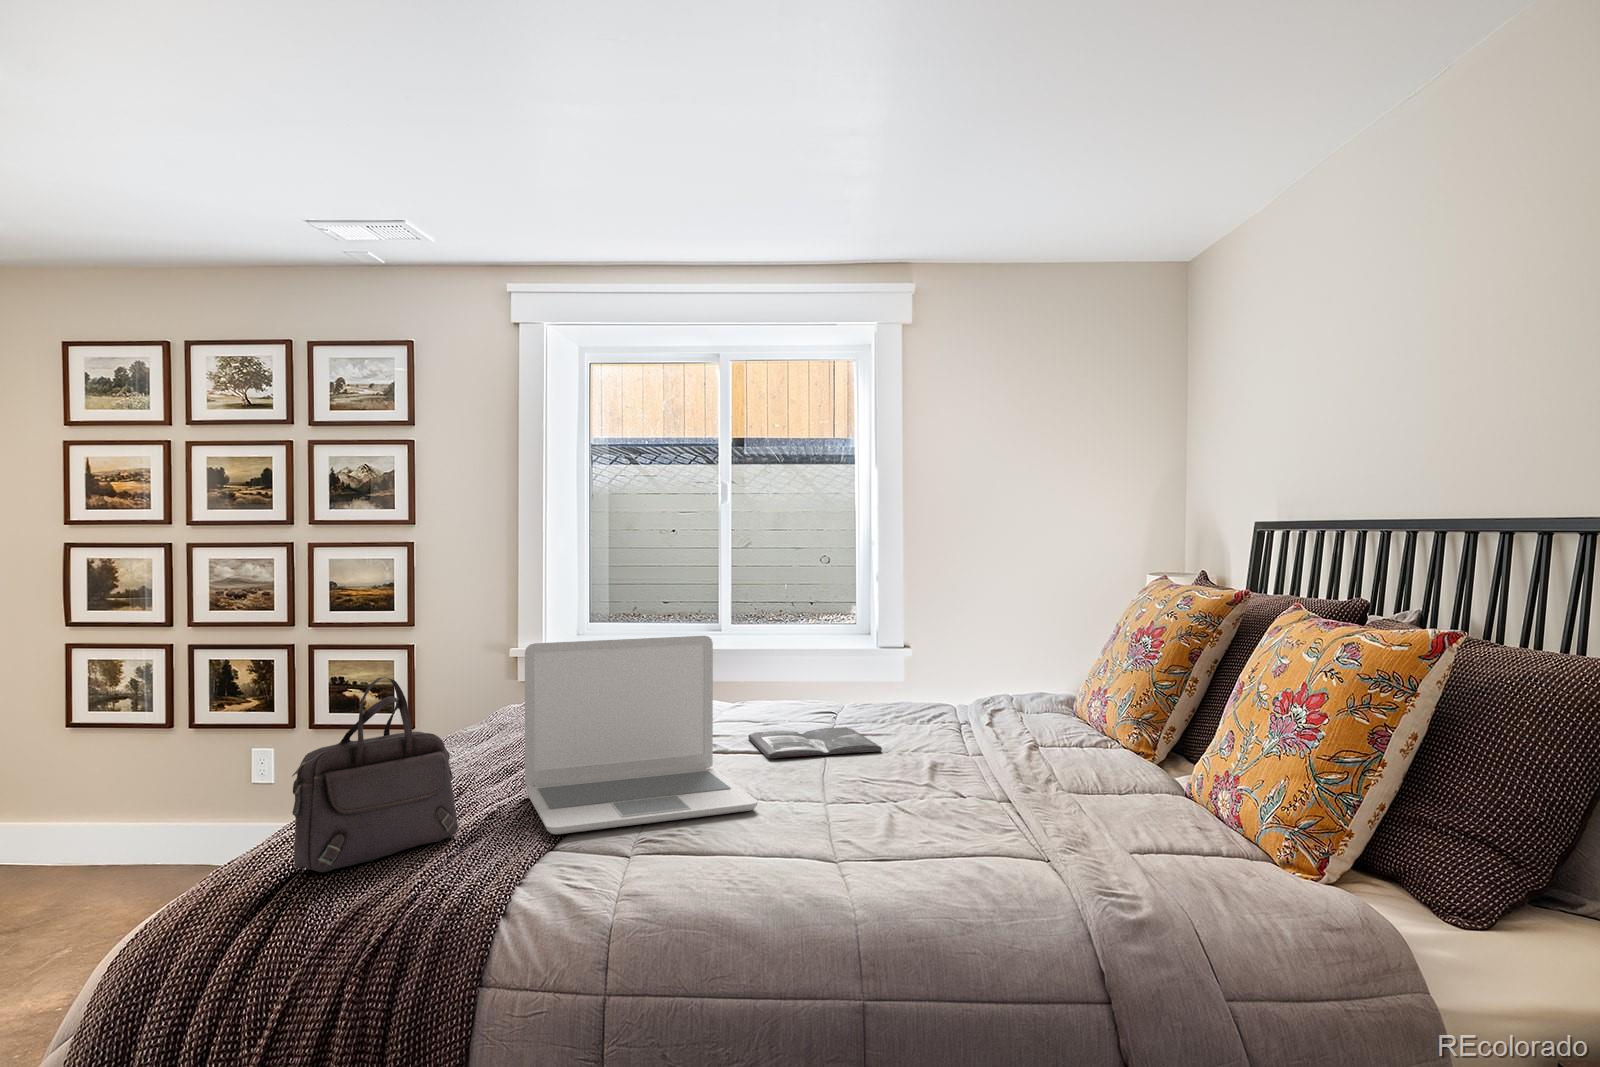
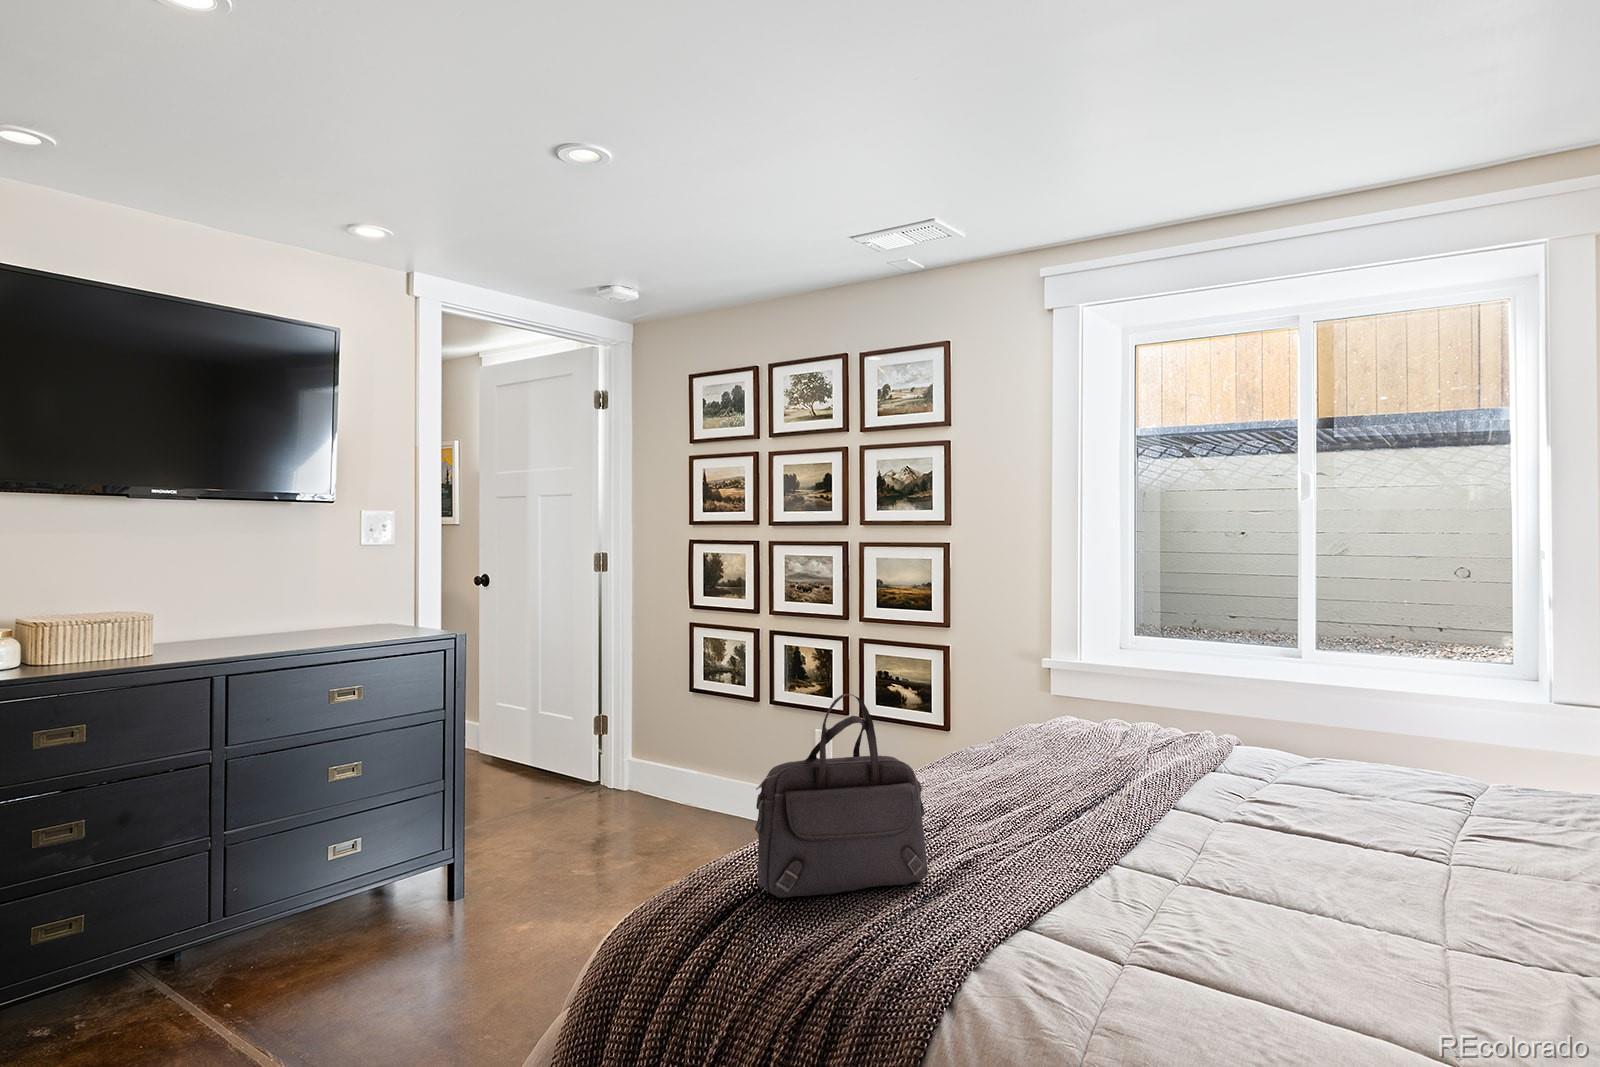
laptop: present [525,636,758,834] -> none [1015,667,1320,928]
magazine: present [748,727,882,758] -> none [1320,805,1543,868]

